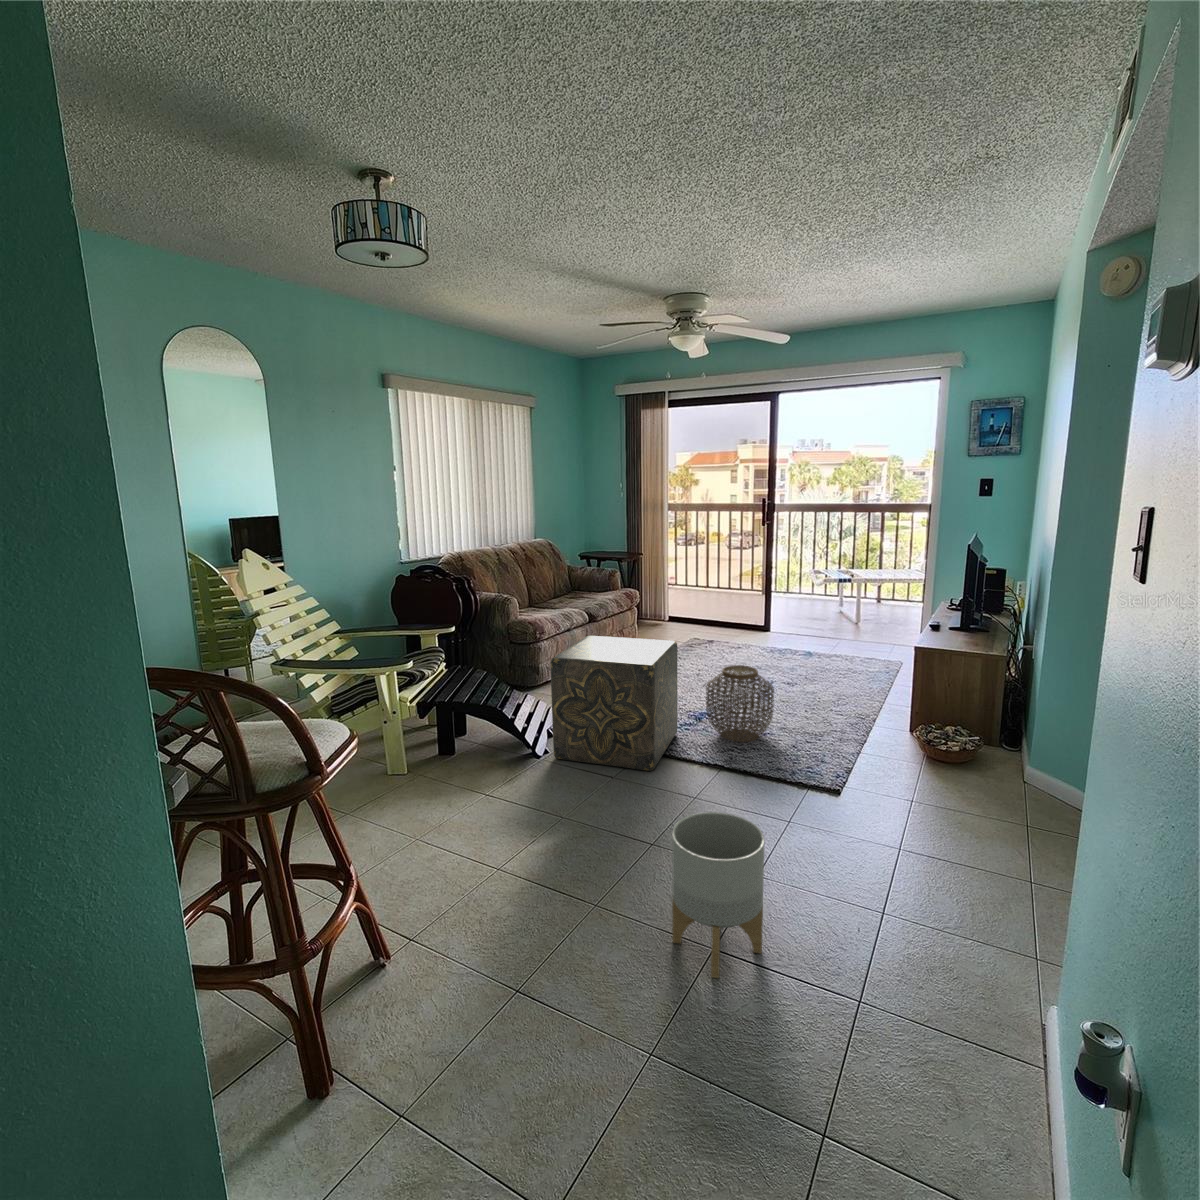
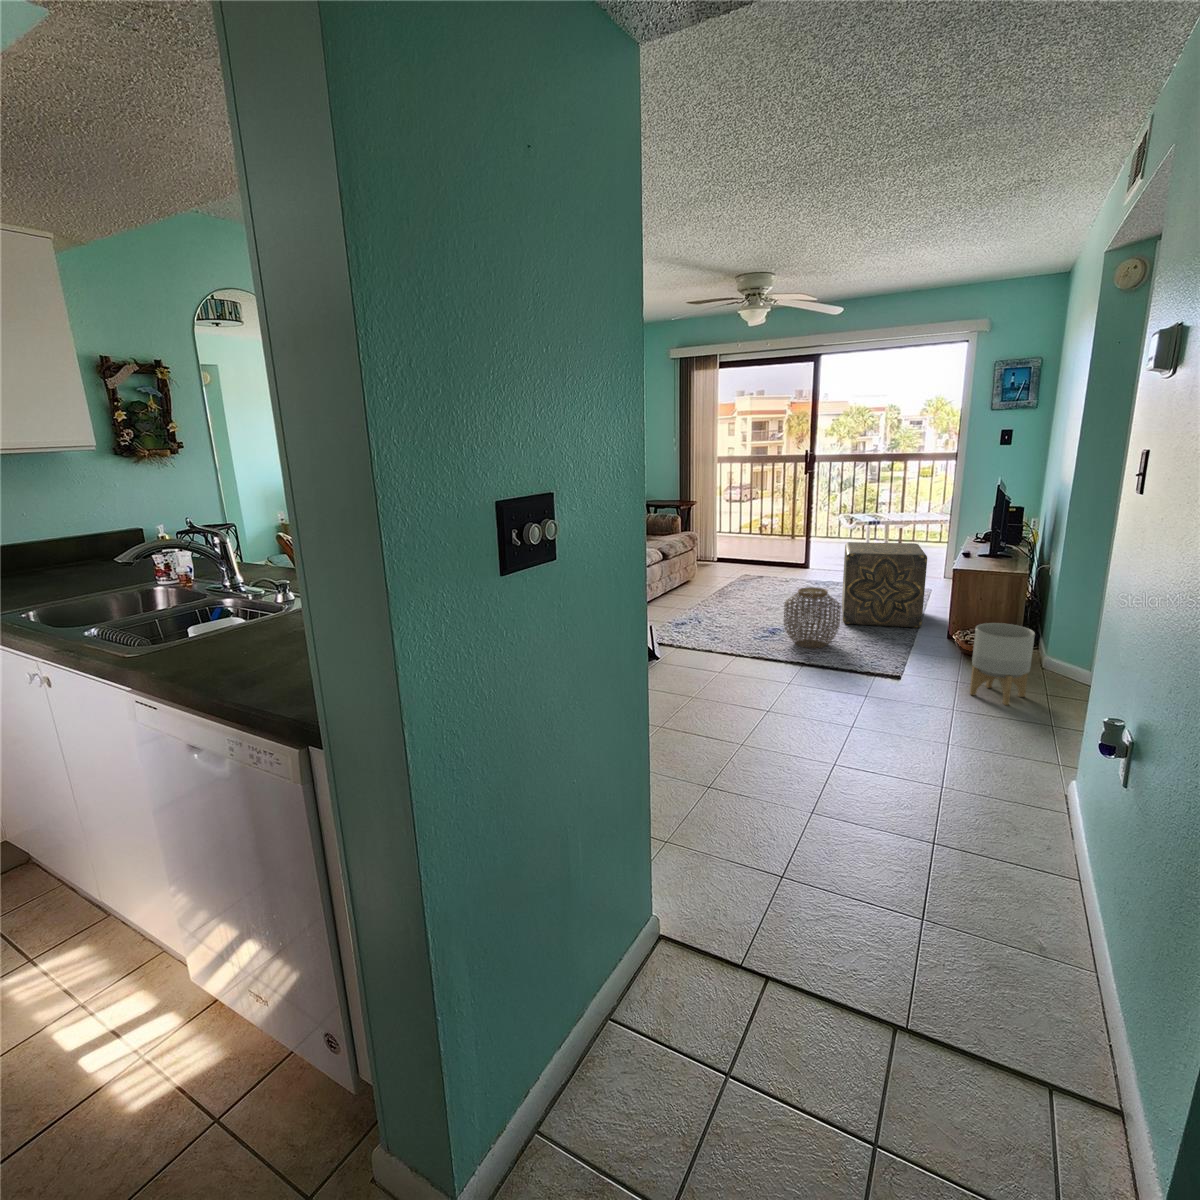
ottoman: present [550,636,678,771] -> present [842,542,927,628]
planter: present [672,812,765,978] -> present [970,623,1035,705]

